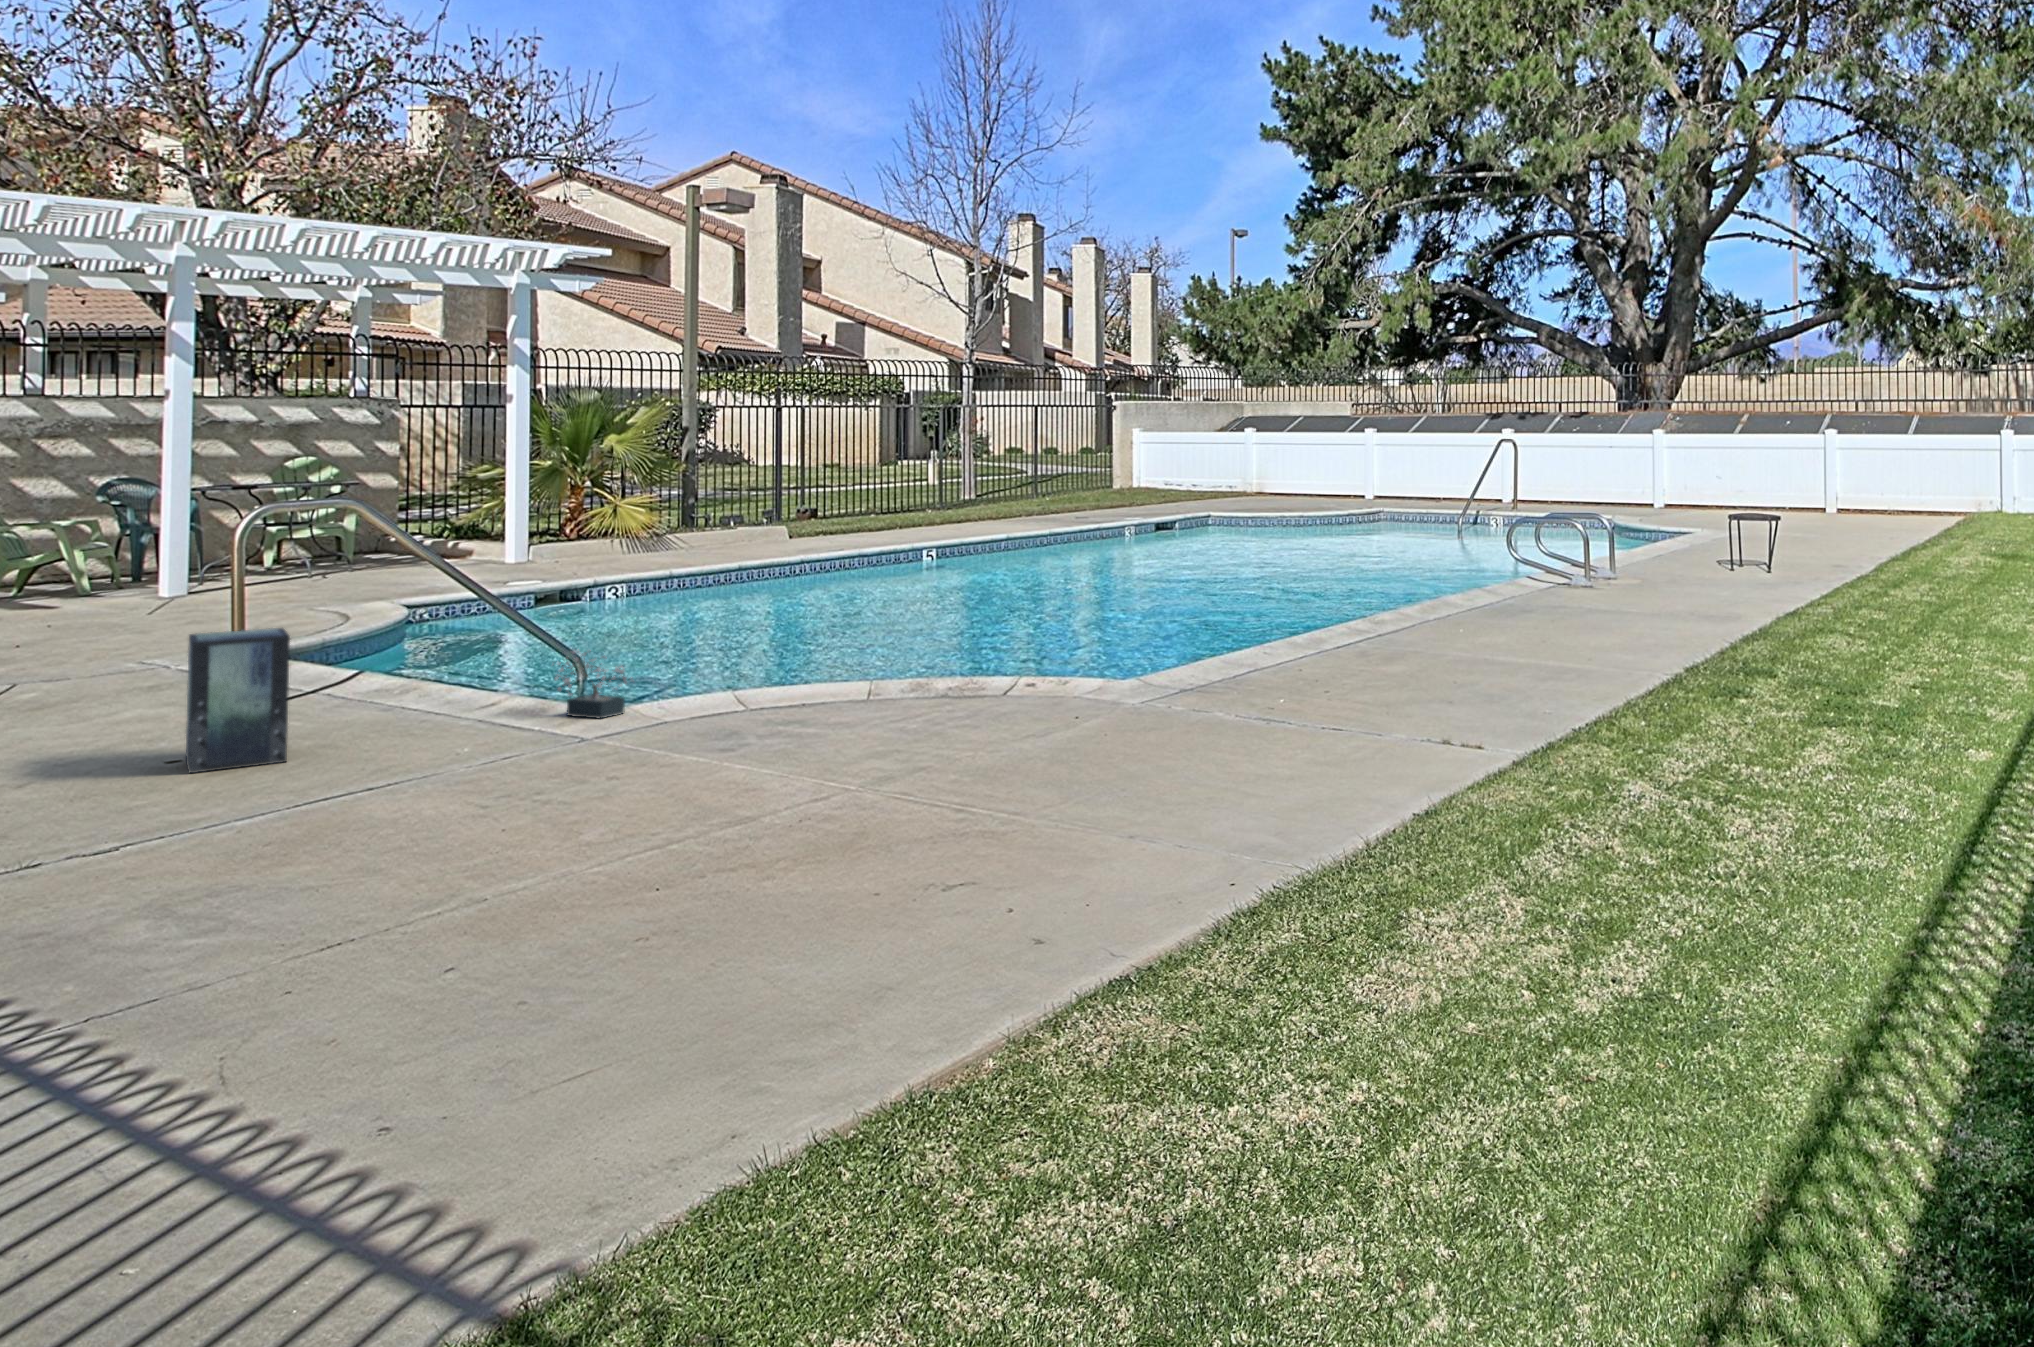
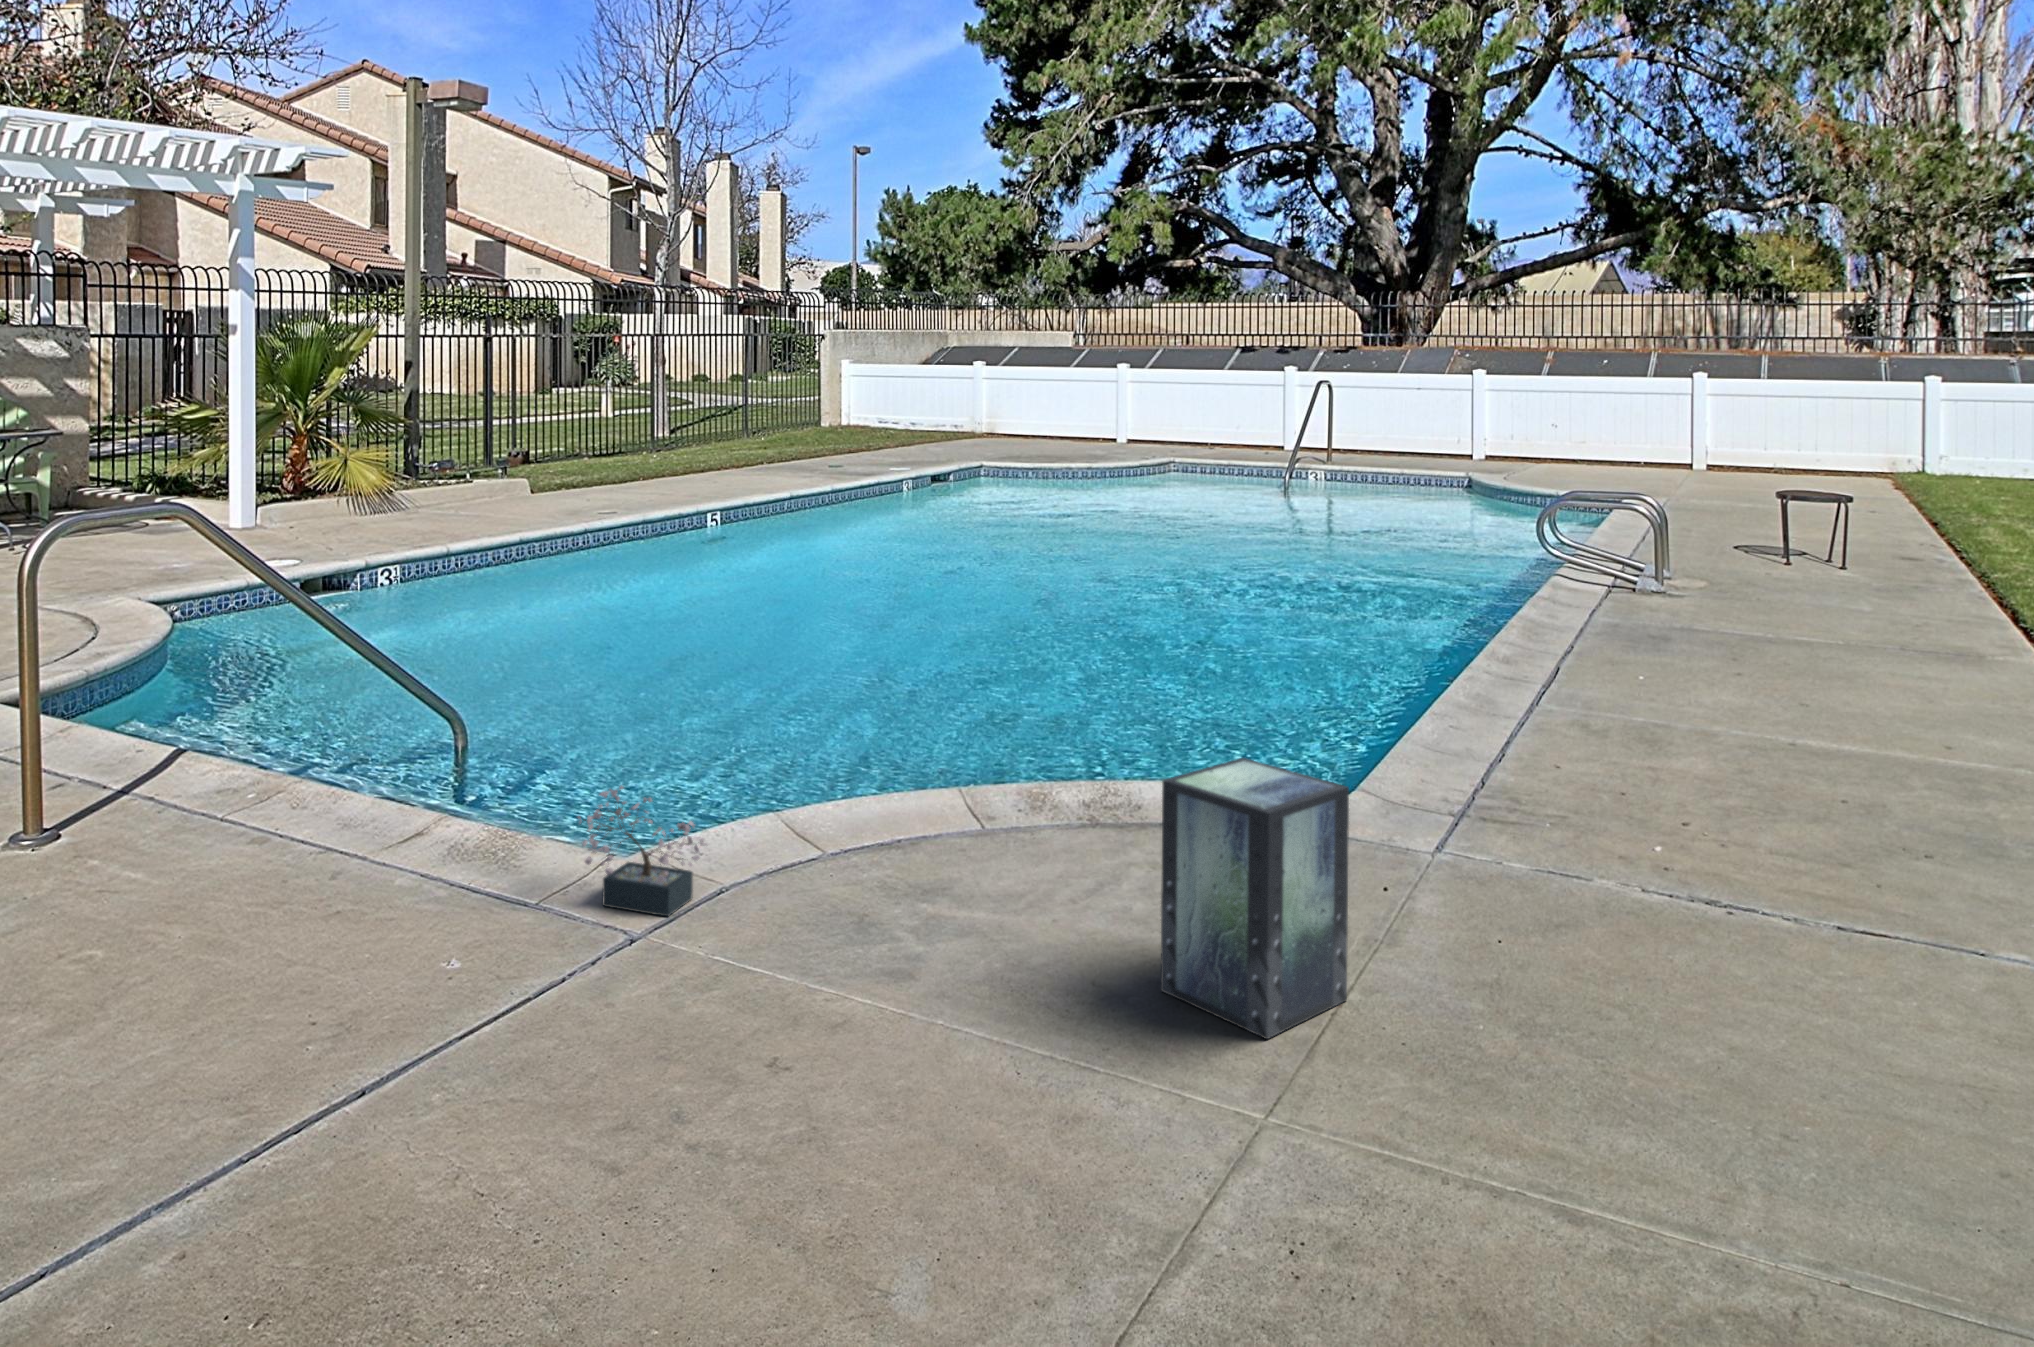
storage box: present [186,628,290,773] -> present [1161,758,1349,1039]

